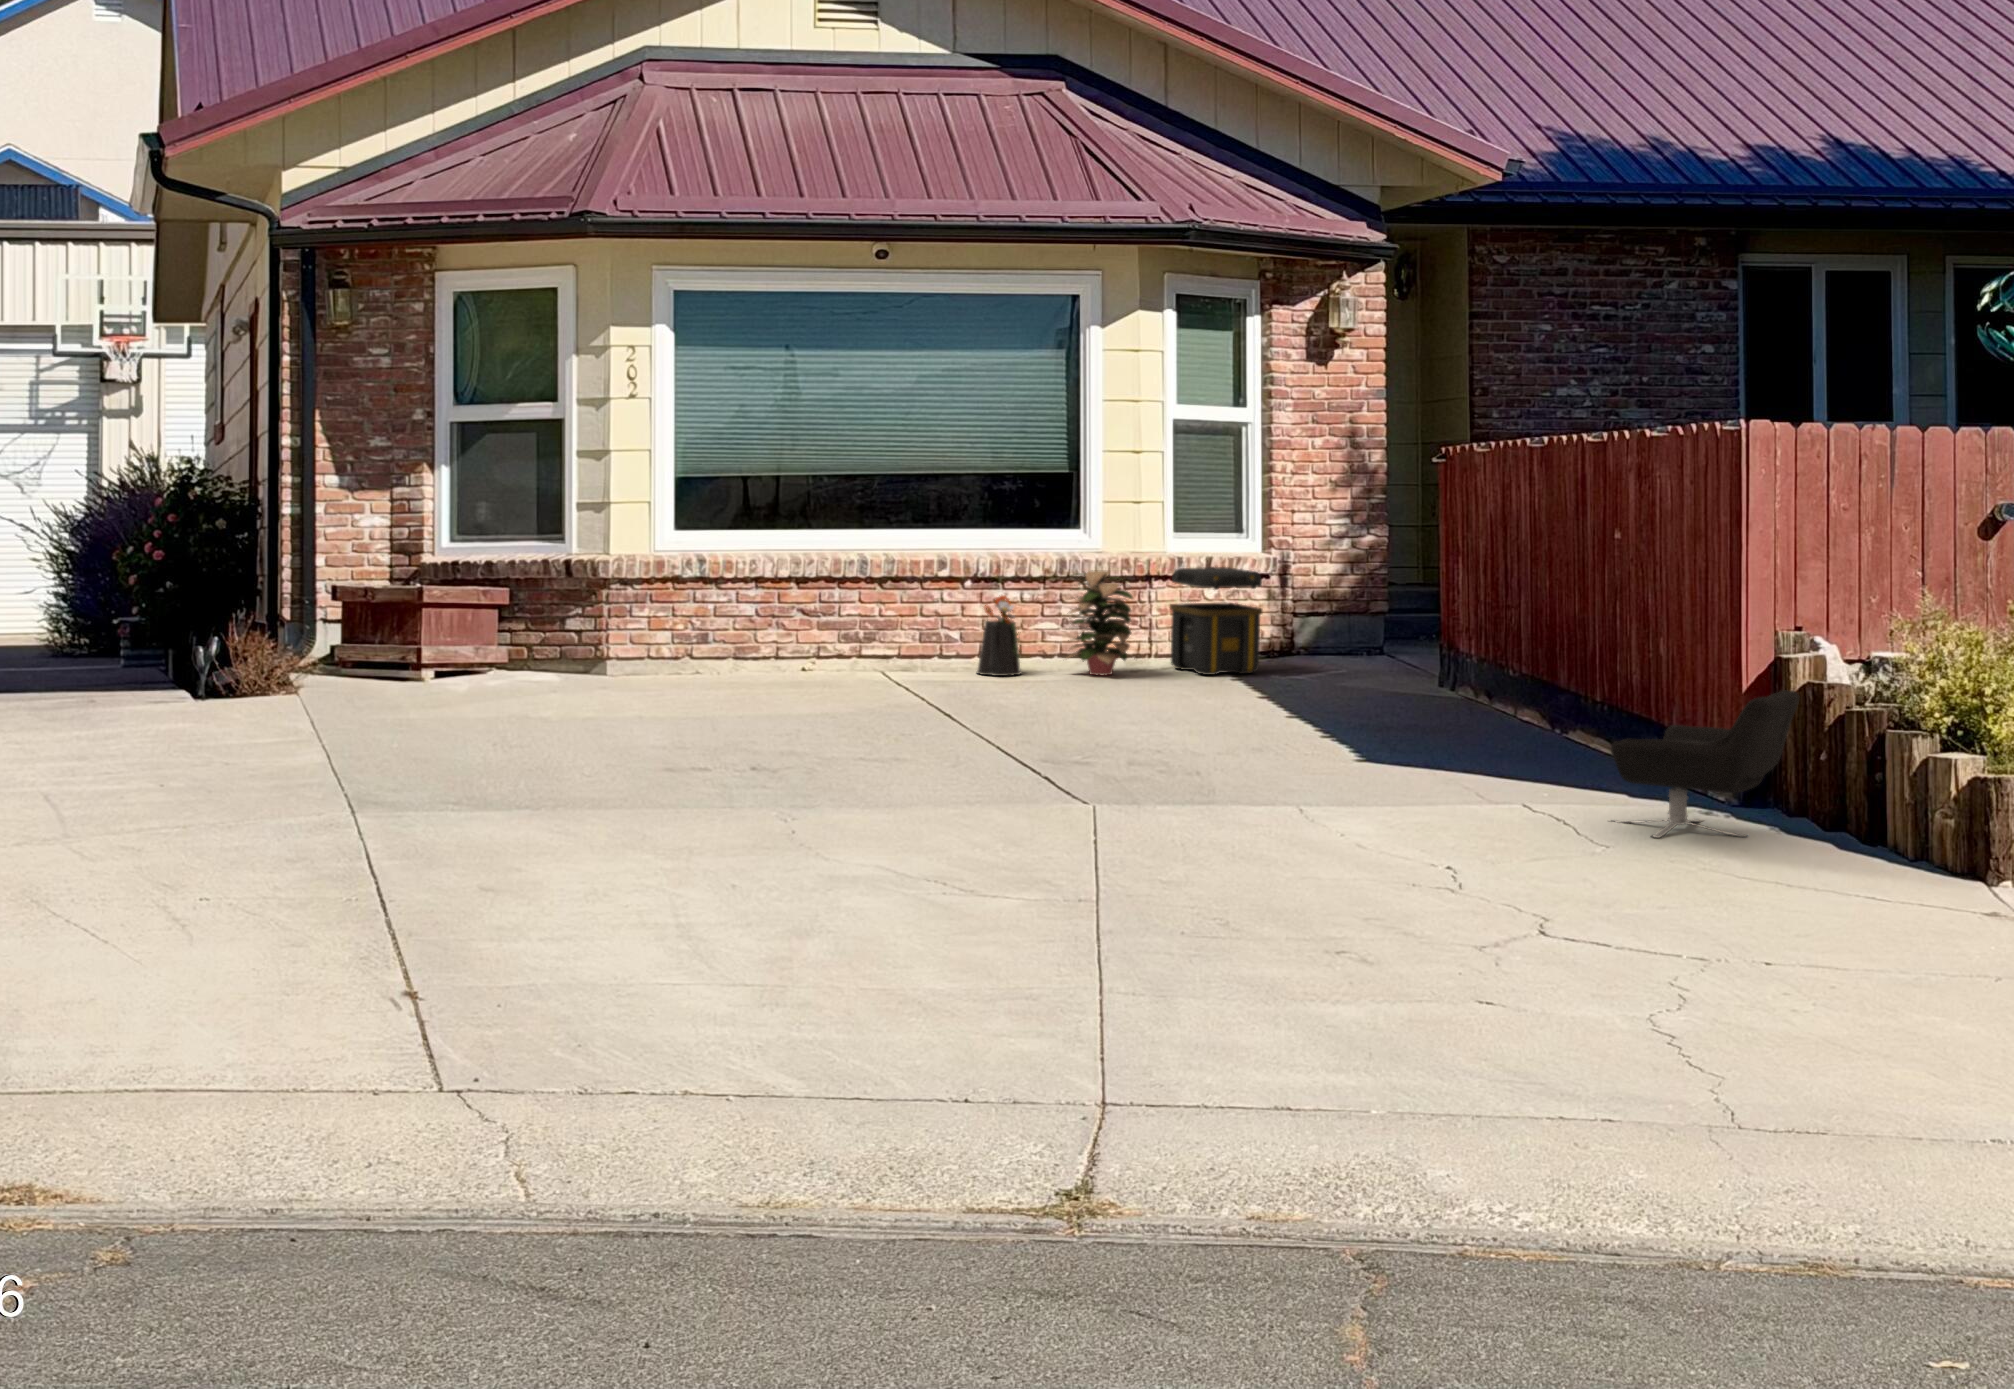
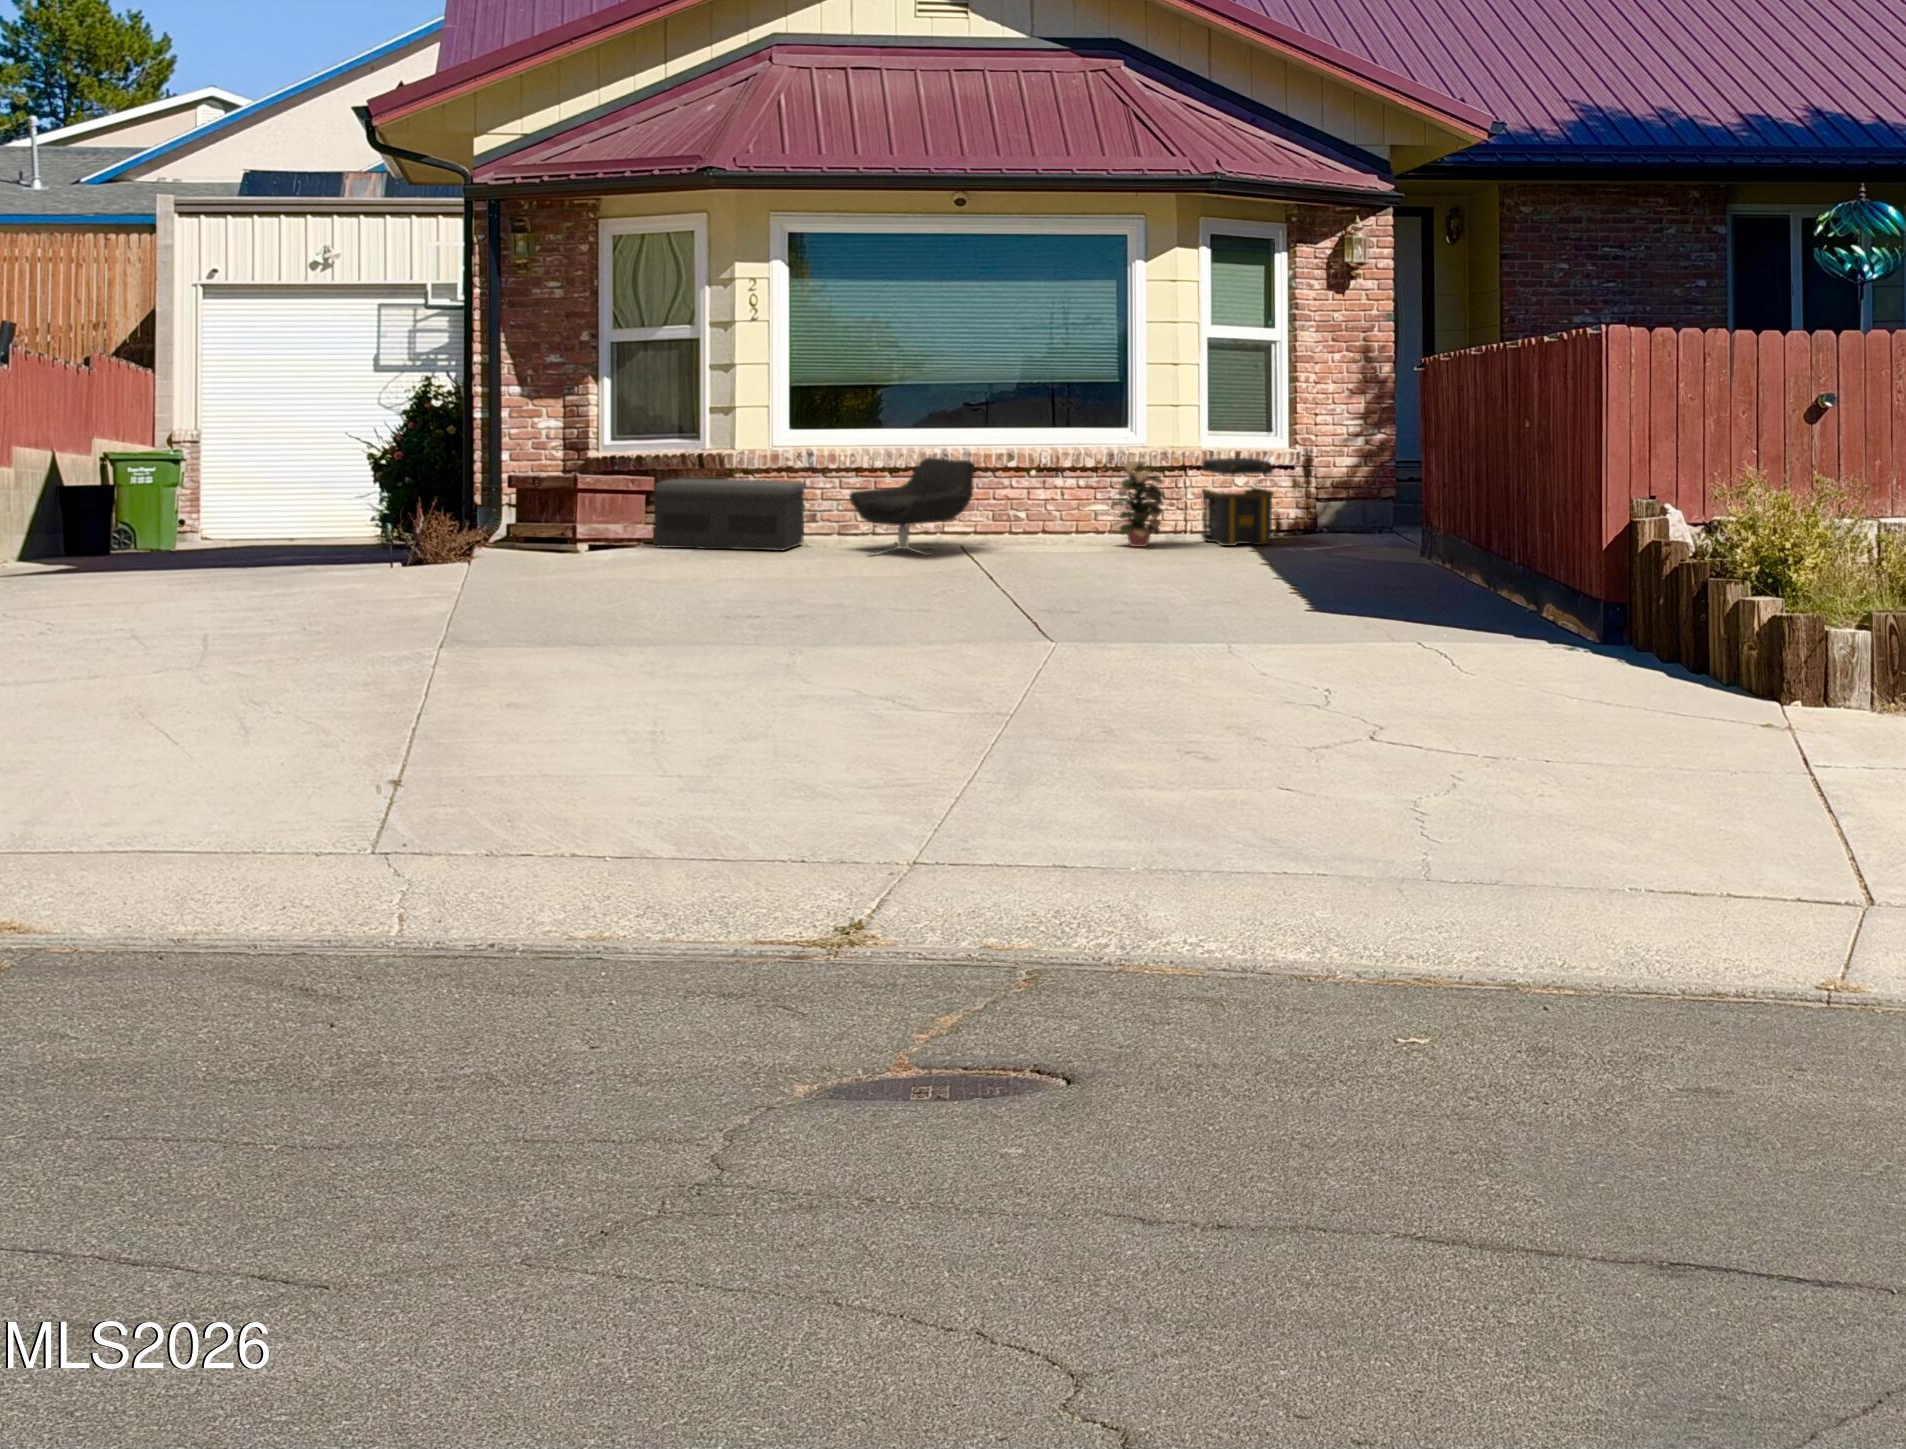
storage bench: none [517,589,699,679] -> present [653,478,805,551]
watering can: present [977,595,1021,676] -> none [1035,481,1073,547]
lounge chair: present [1611,690,1800,838] -> present [849,458,975,554]

